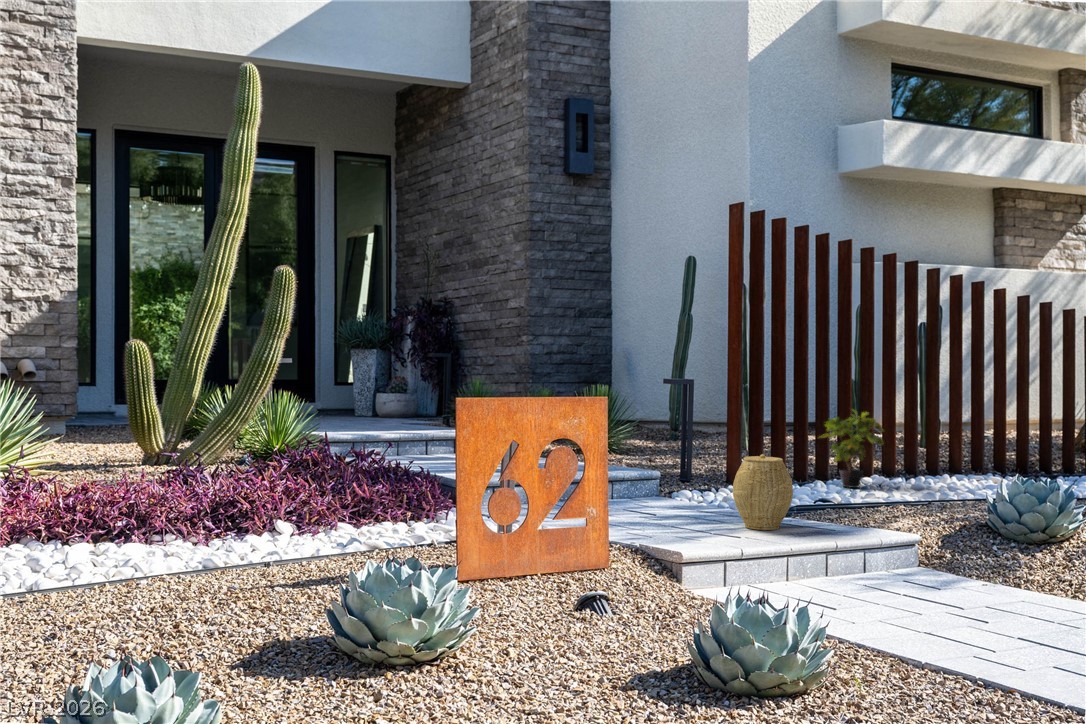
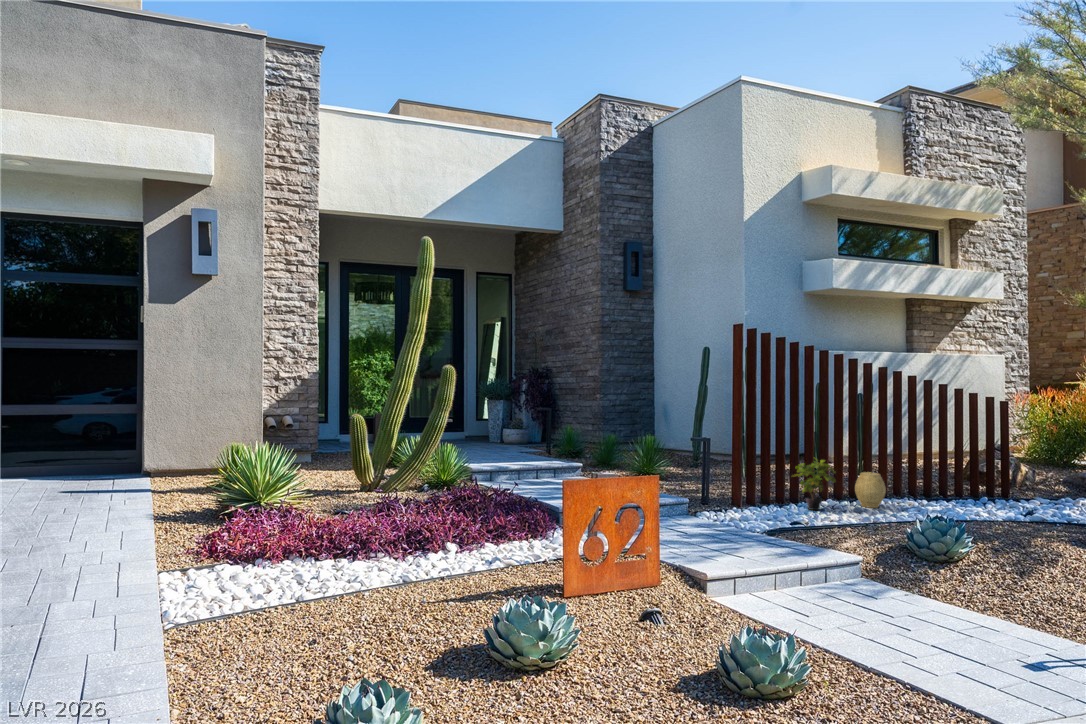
woven basket: present [733,454,793,530] -> present [855,472,886,508]

